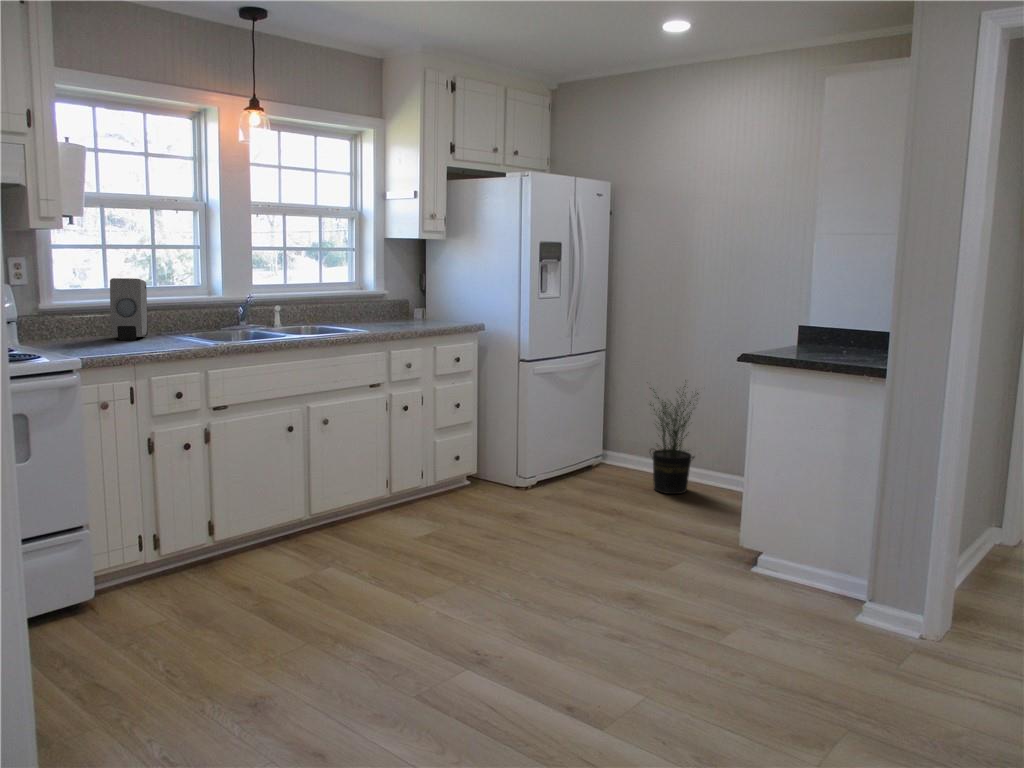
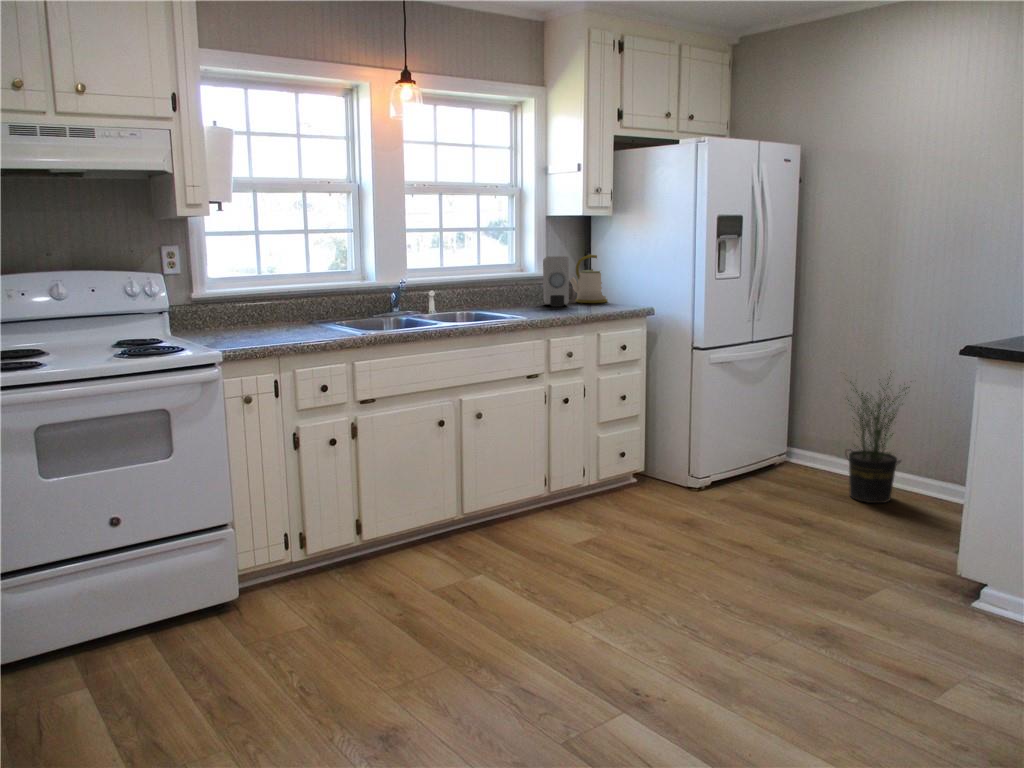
kettle: none [407,275,443,319] -> present [570,255,607,303]
soap dispenser: present [110,278,148,340] -> present [543,256,569,307]

